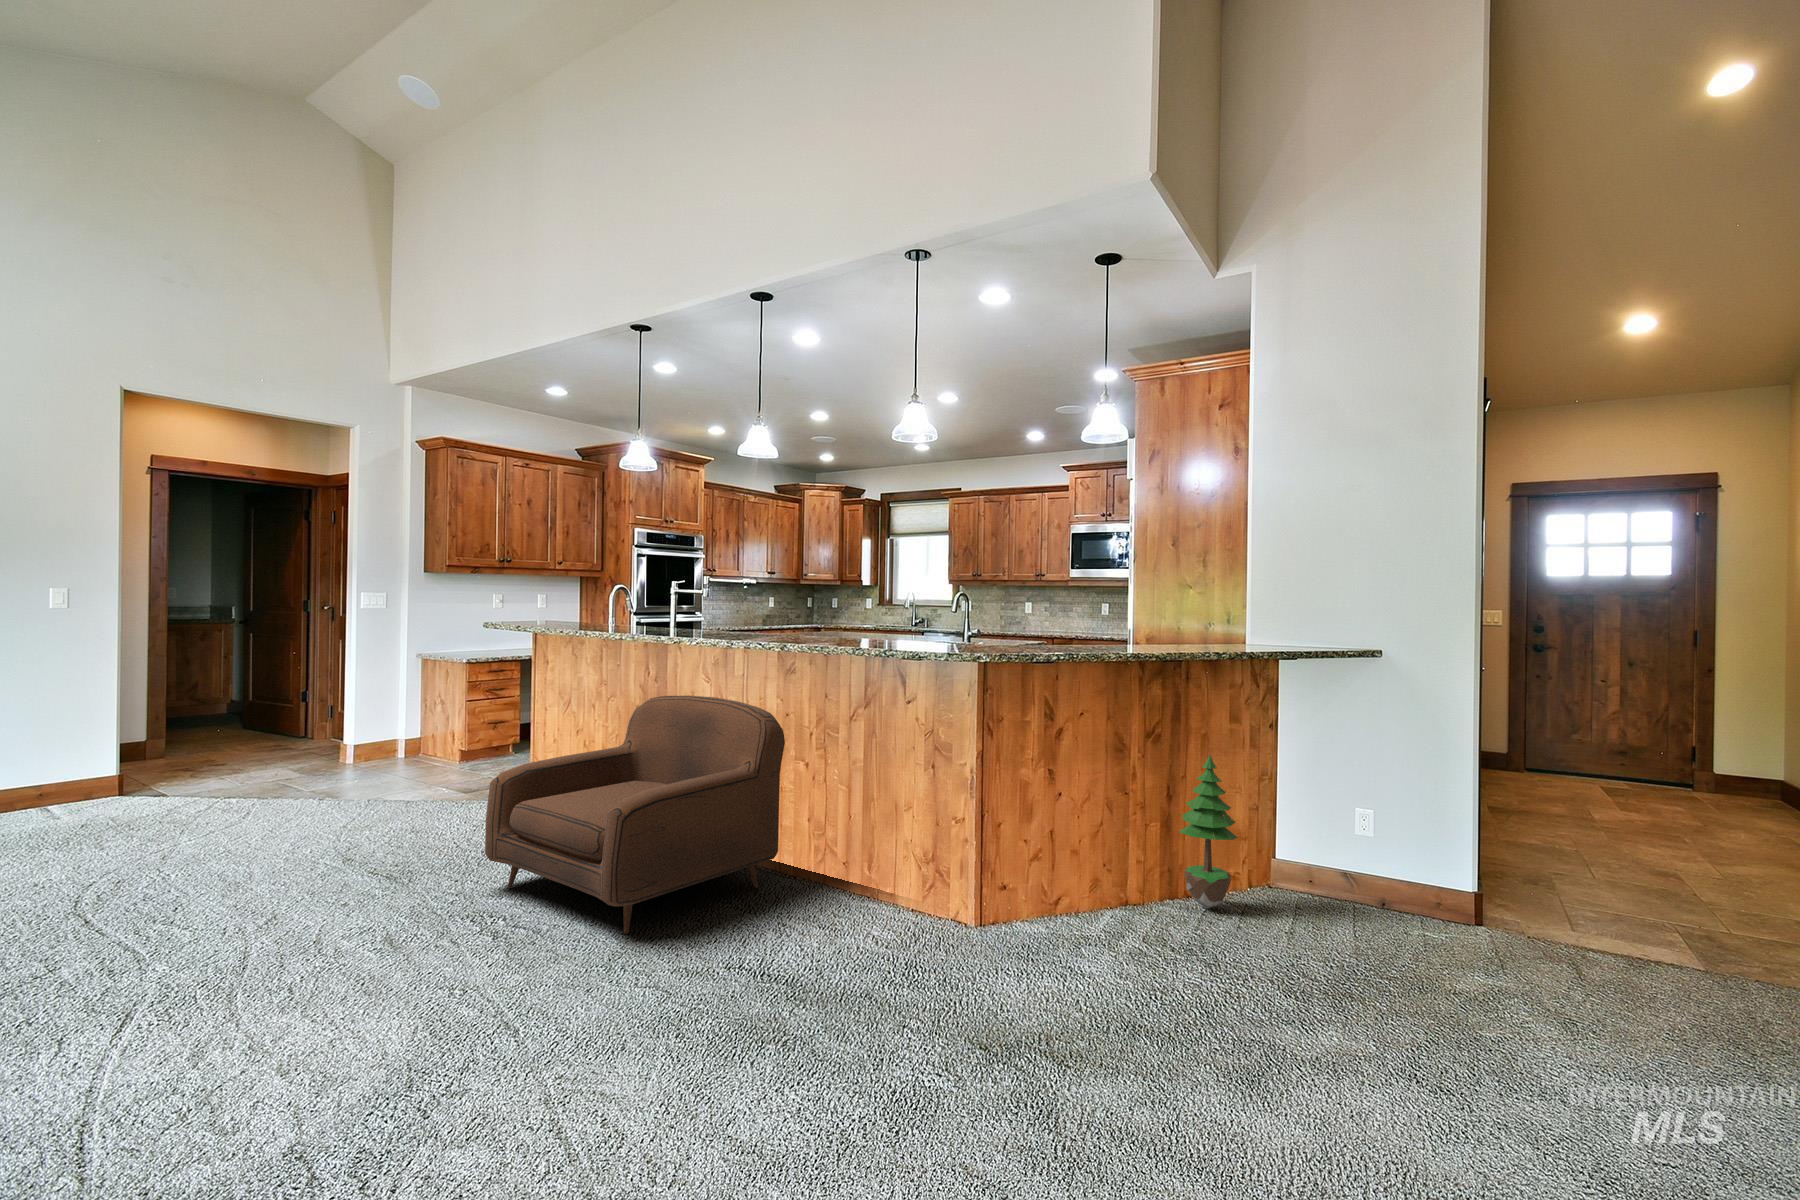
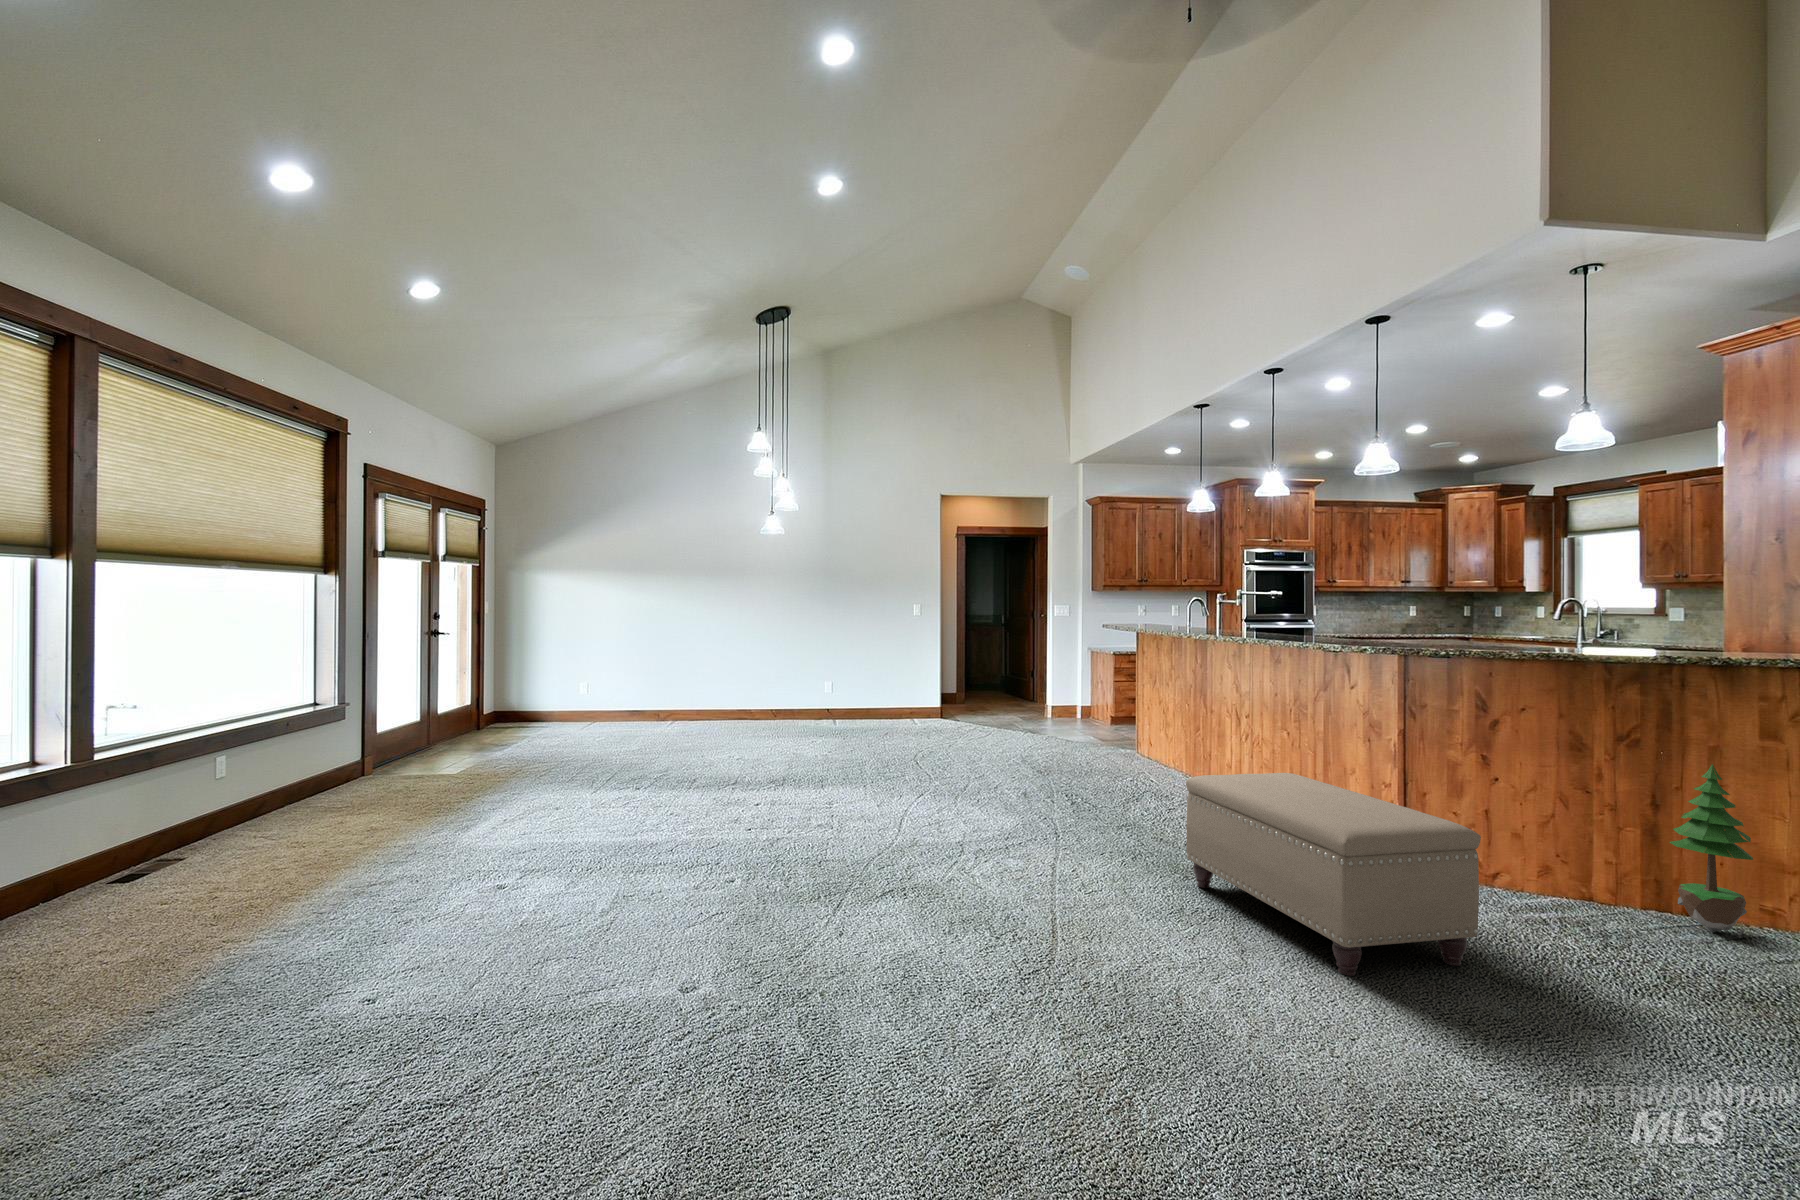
armchair: present [485,695,785,934] -> none [1073,676,1267,822]
ottoman: none [801,832,1179,1131] -> present [1186,773,1481,976]

